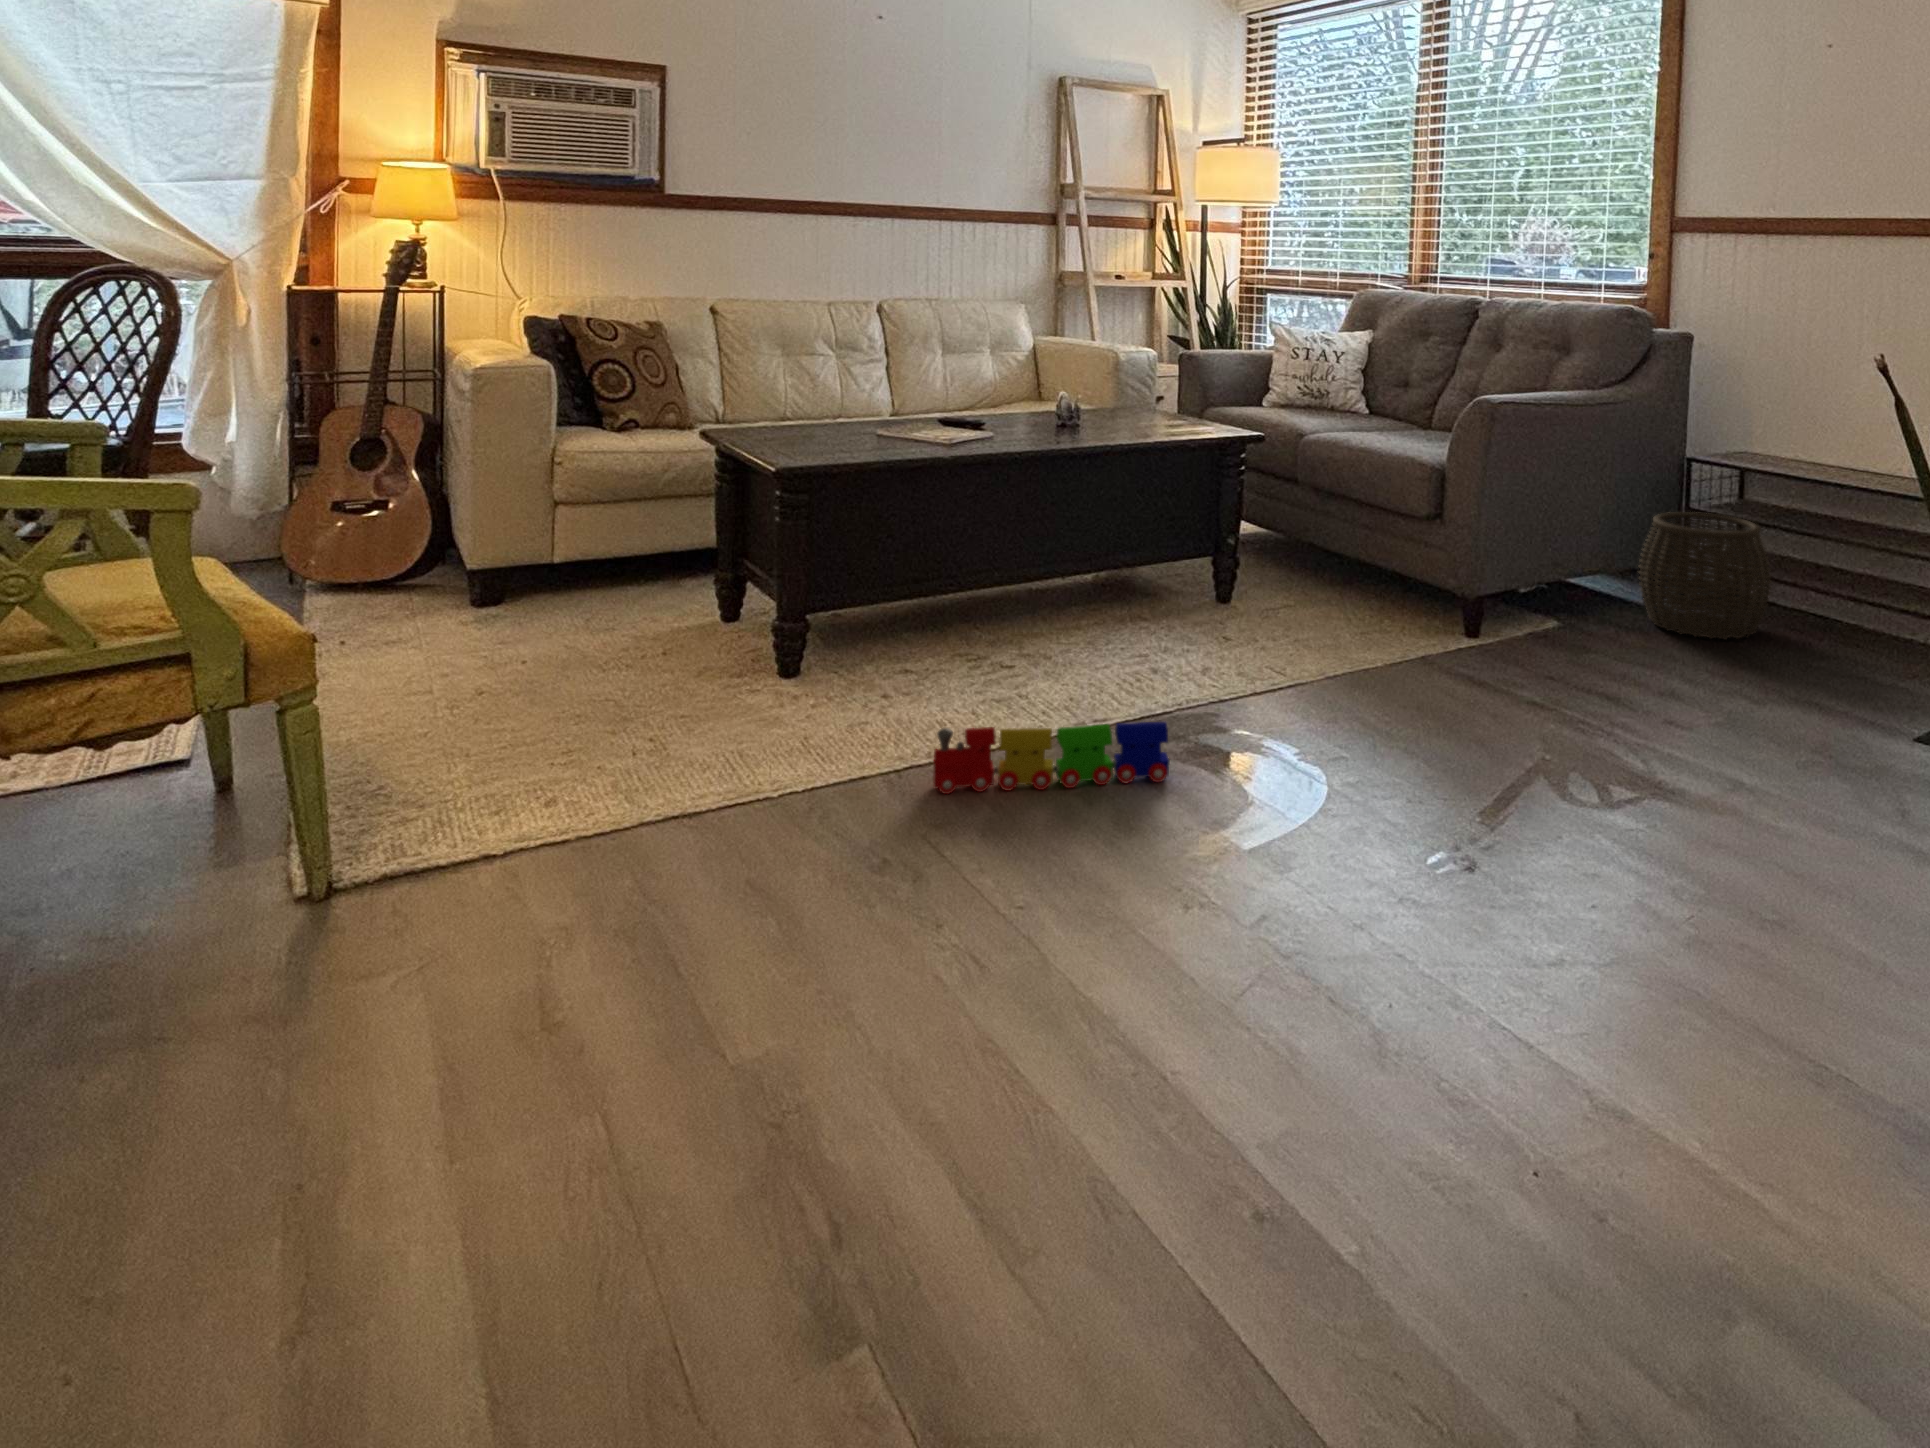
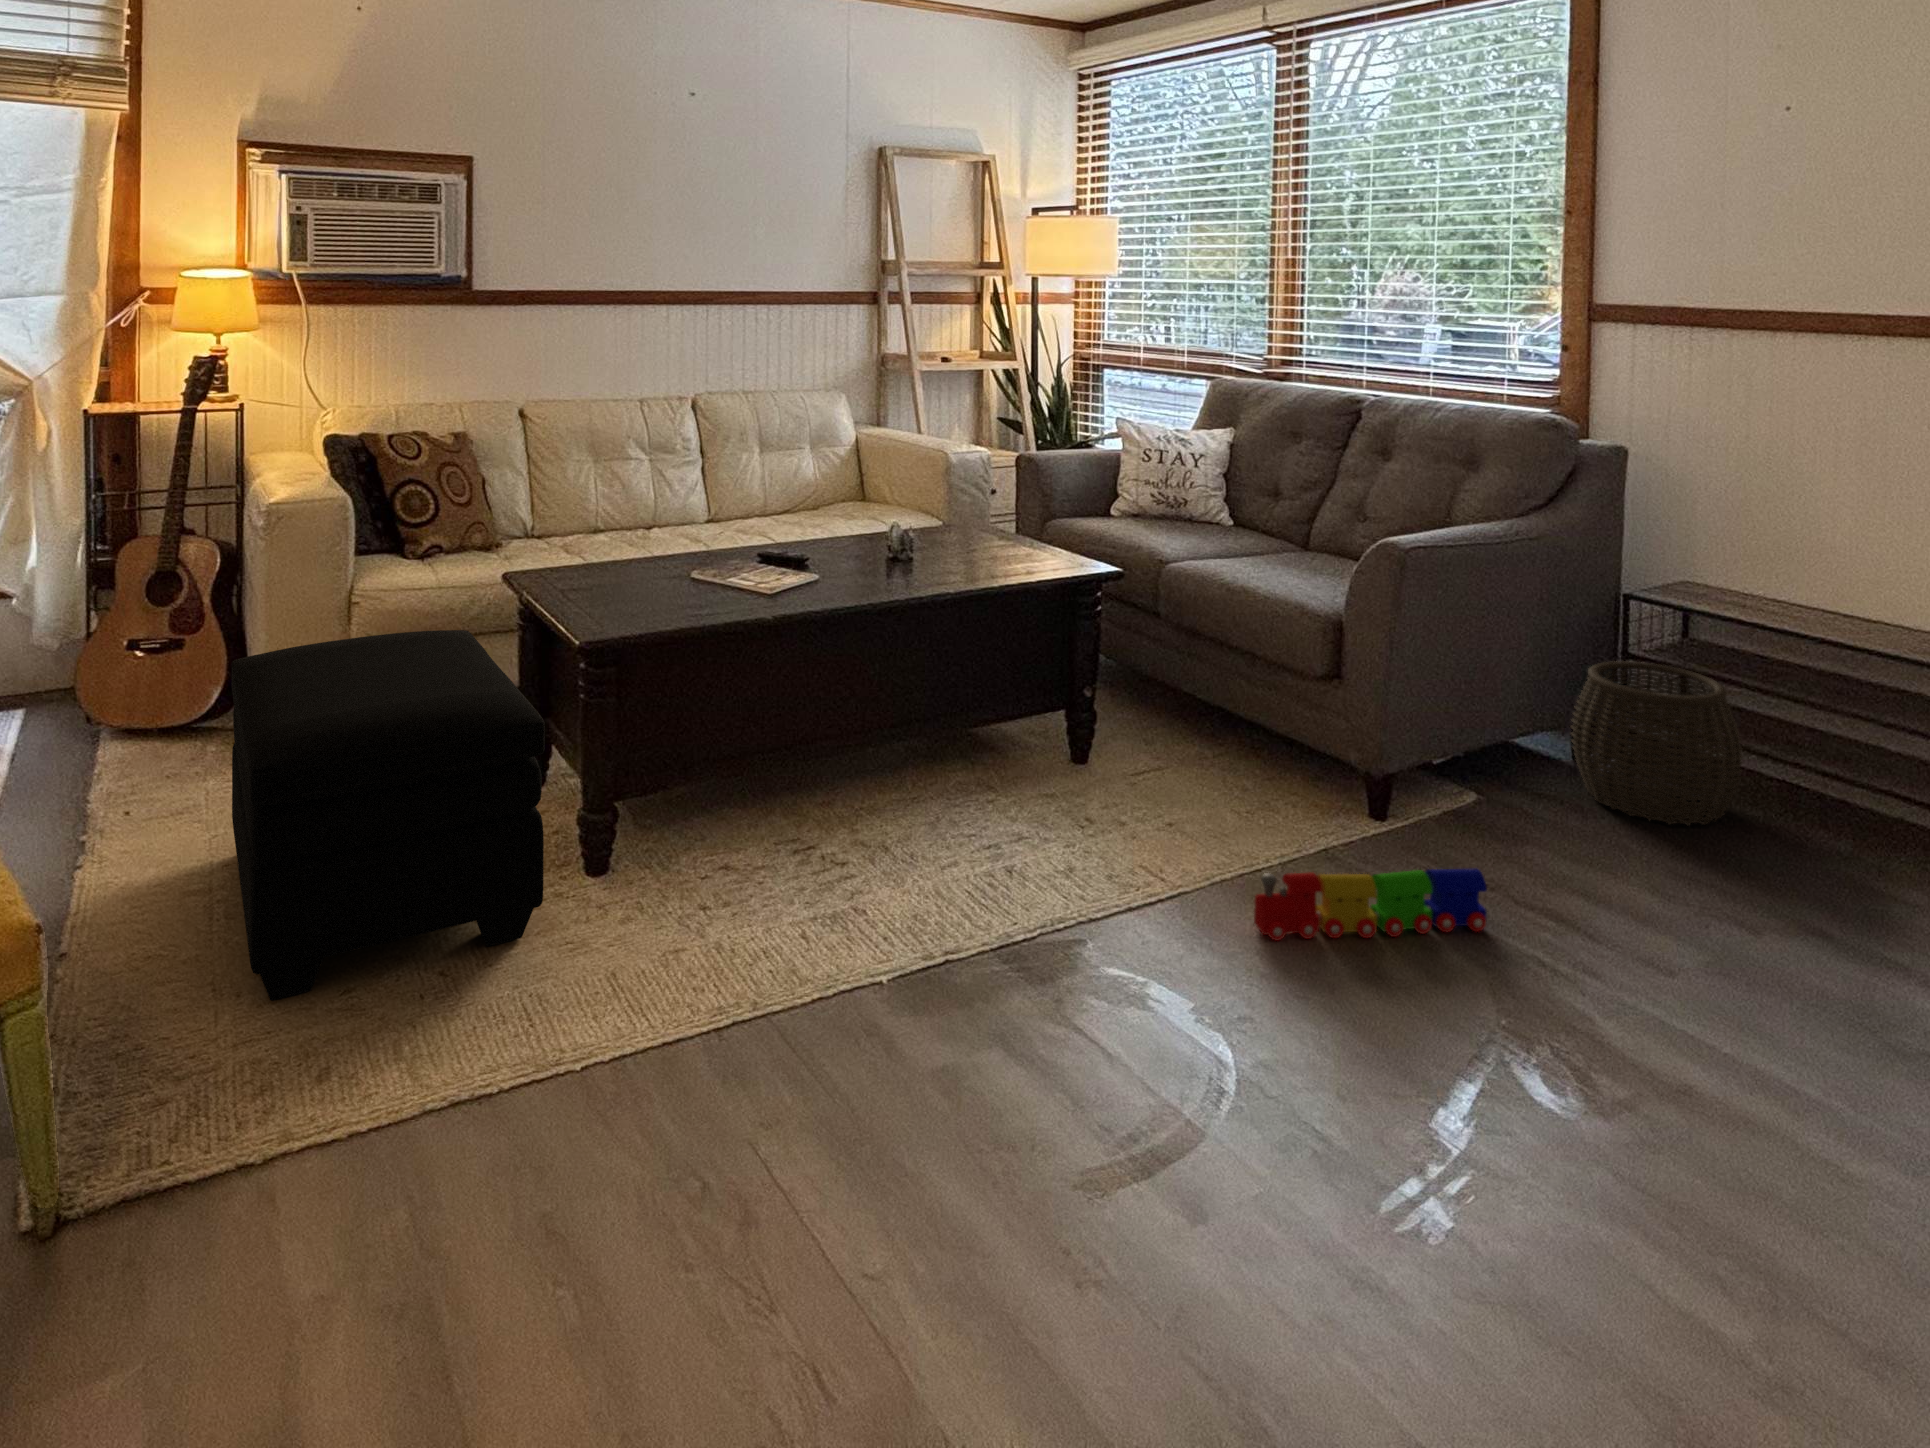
ottoman: none [449,475,746,758] -> present [231,630,545,1000]
toy train: present [933,722,1170,794] -> present [1254,869,1487,941]

